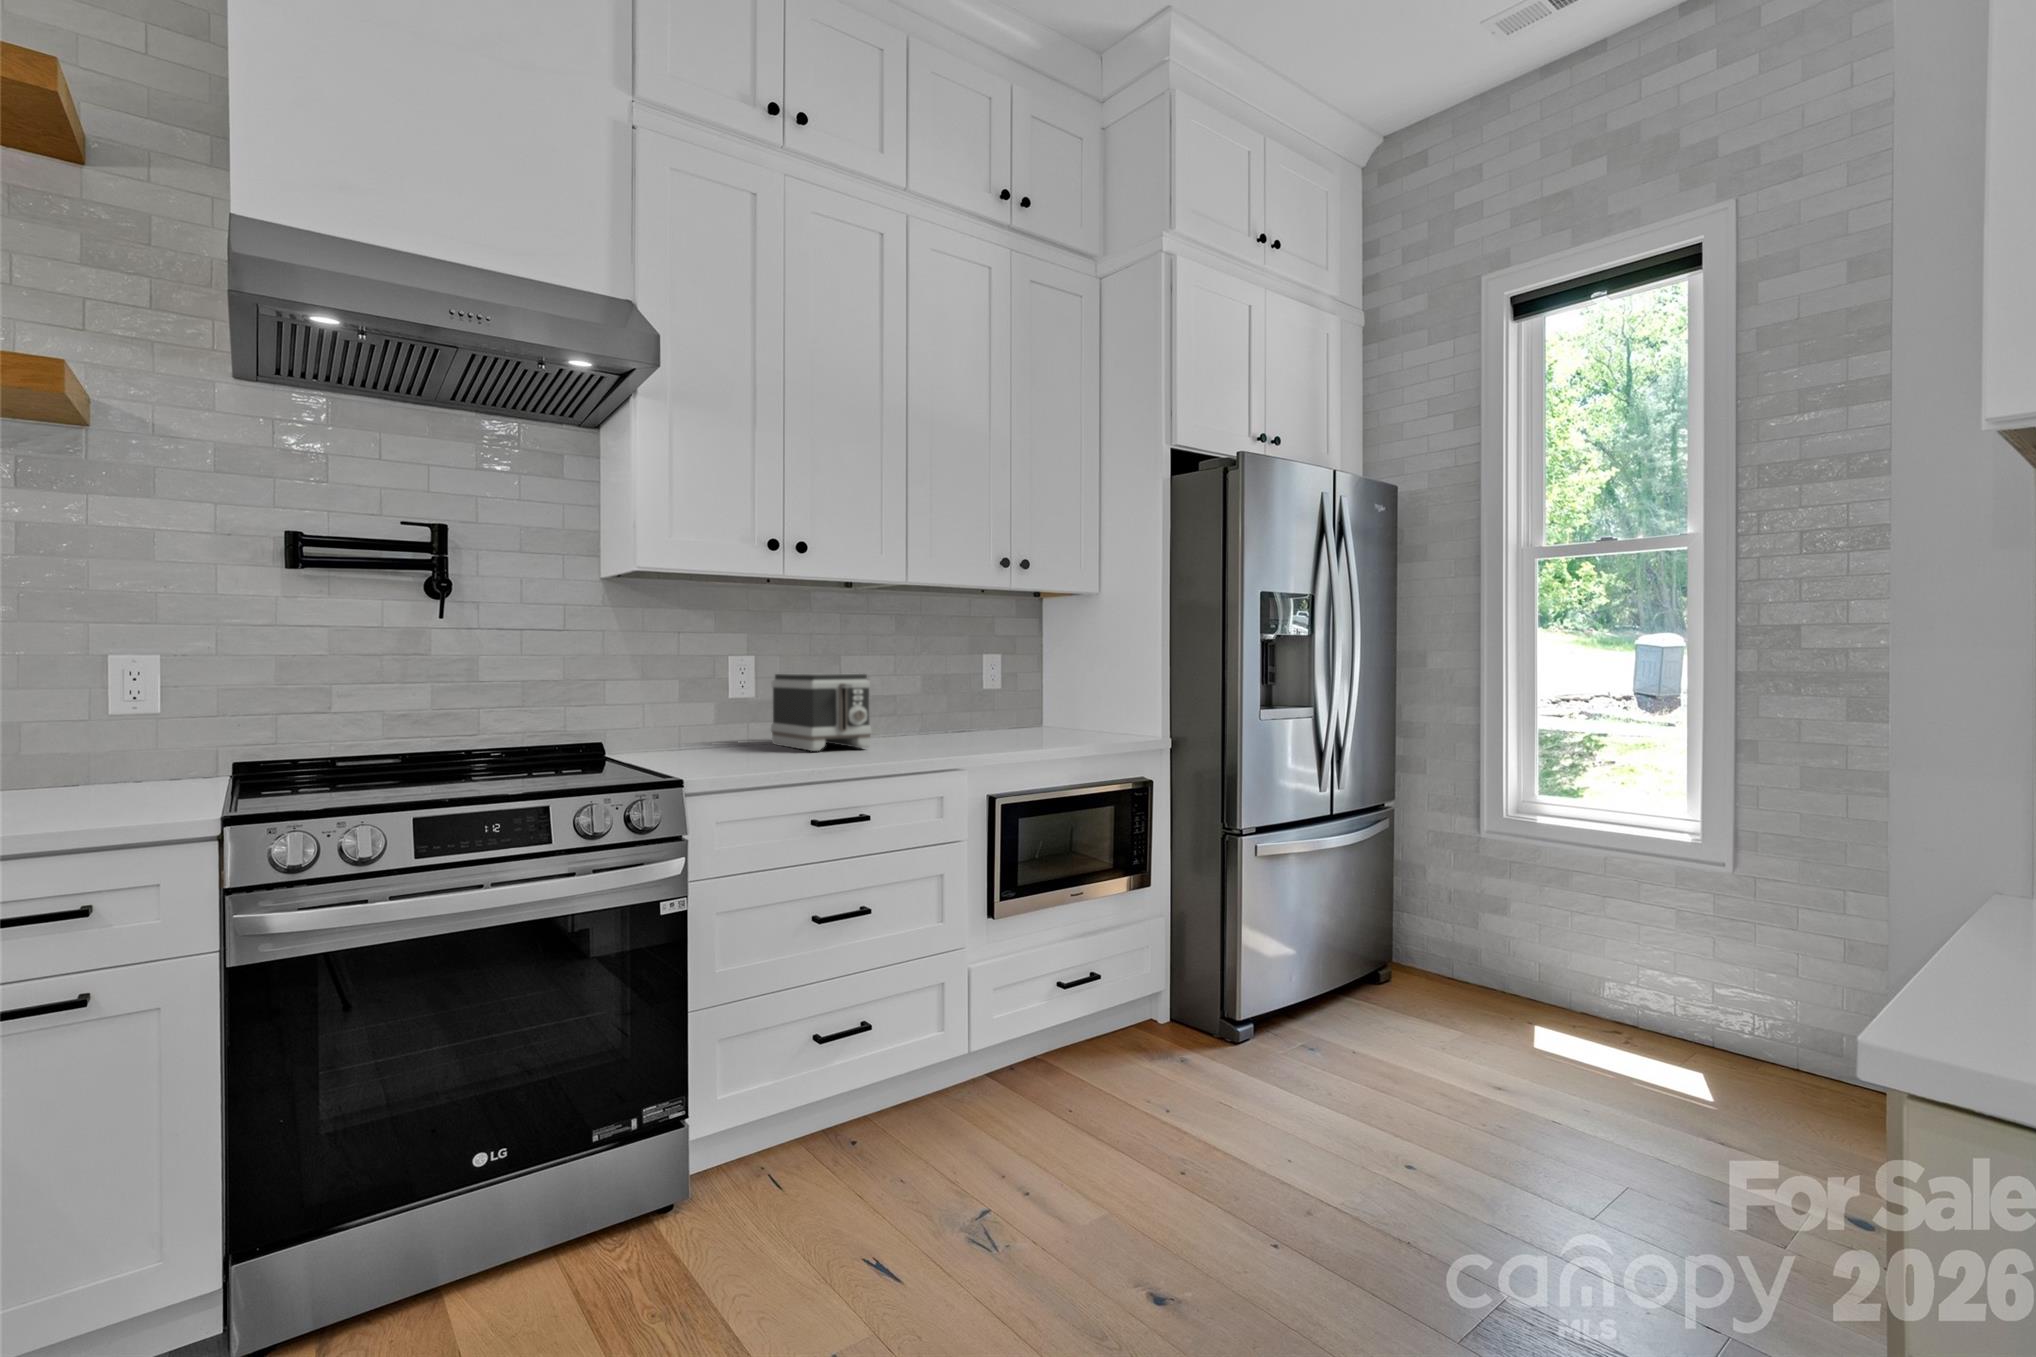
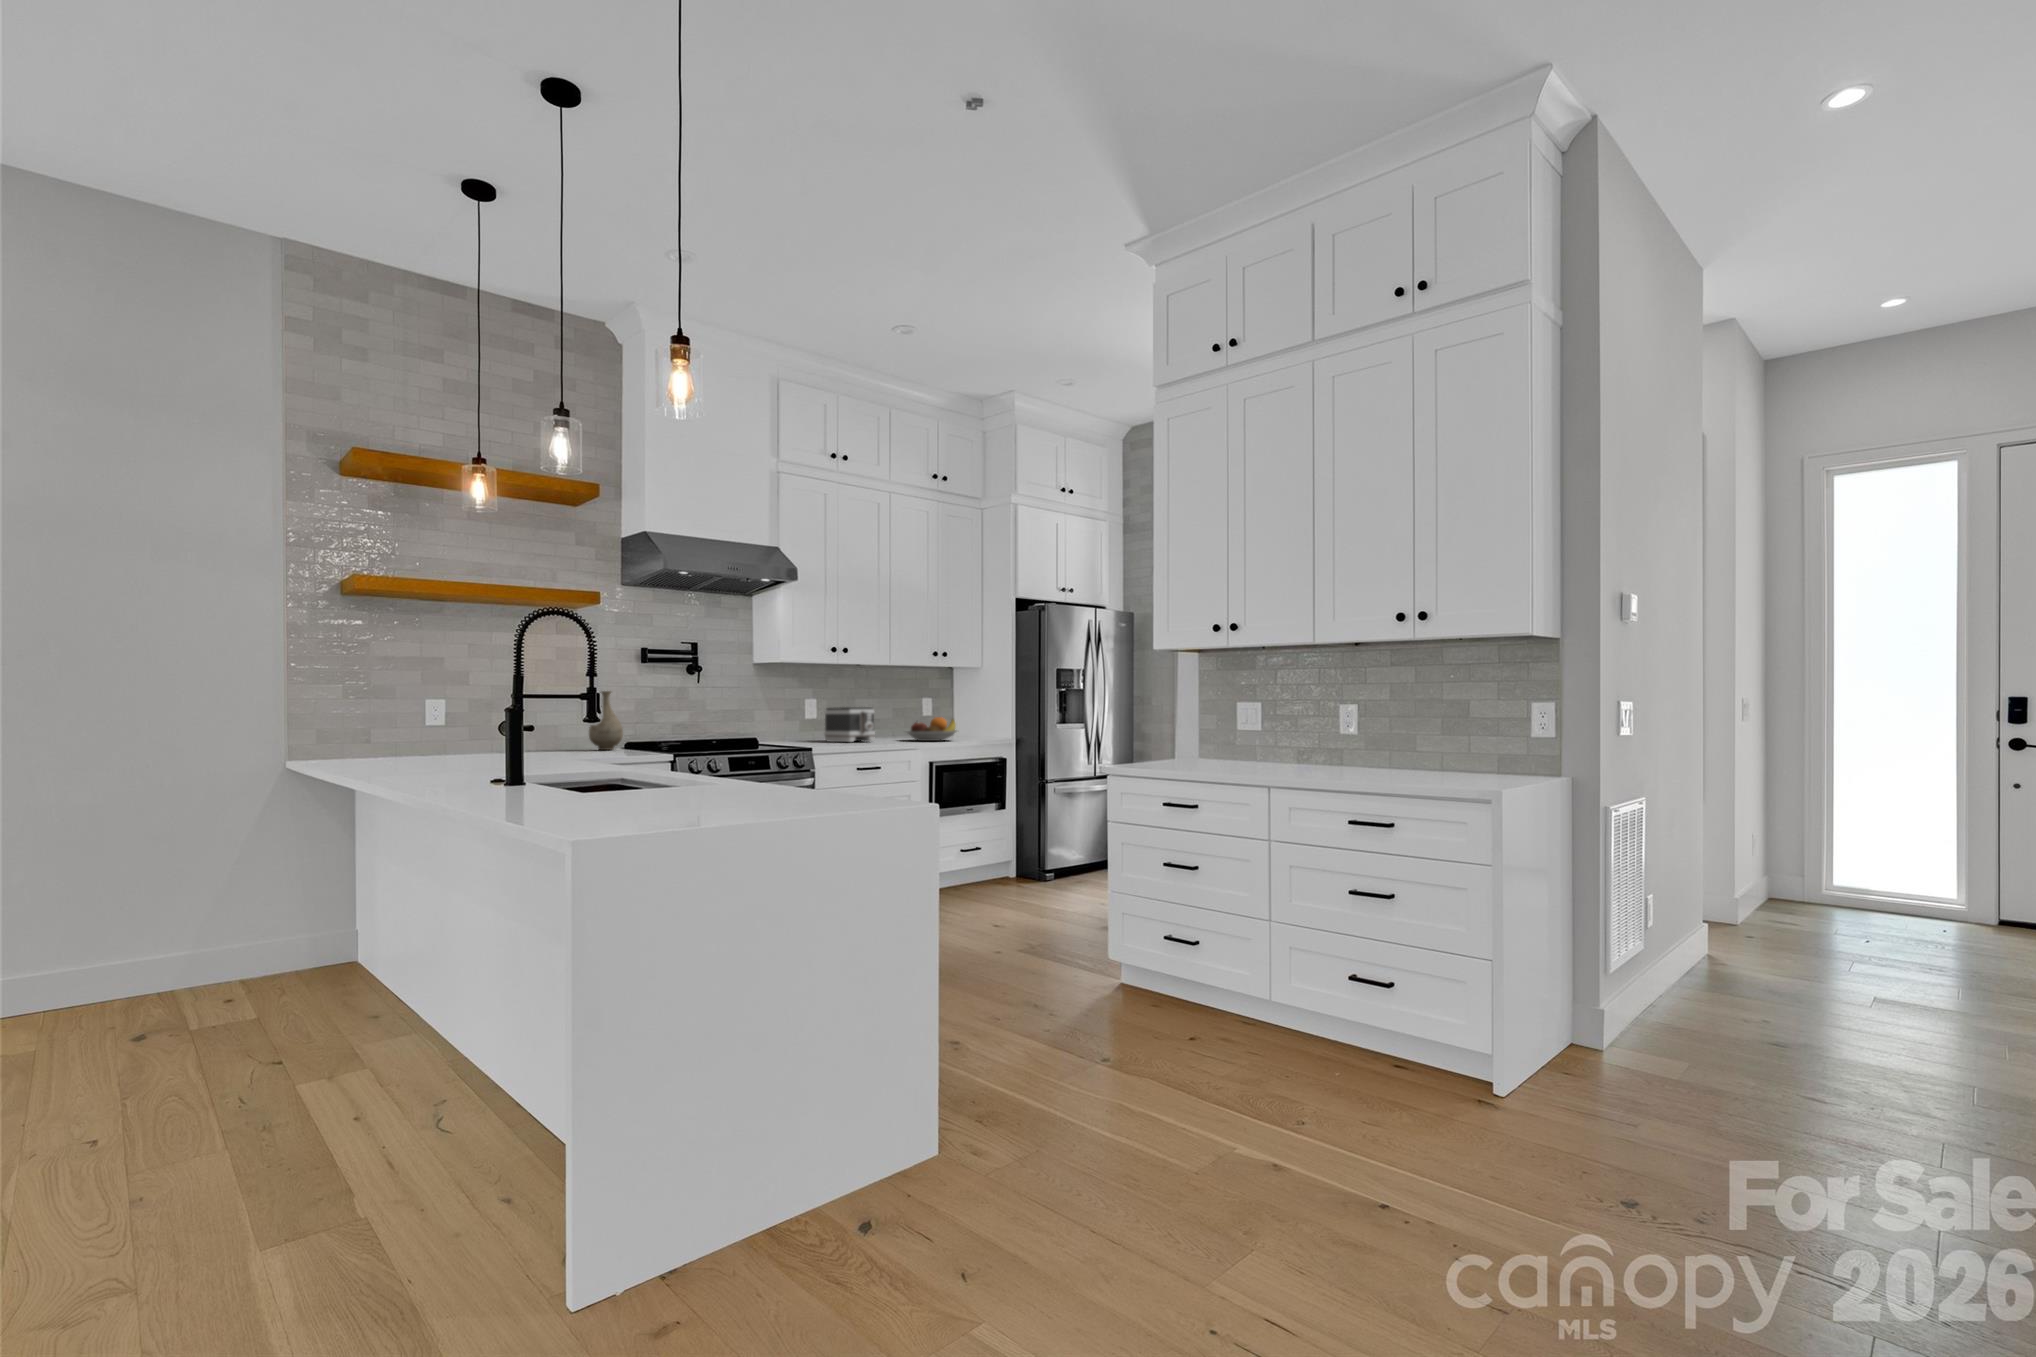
vase: none [69,635,181,791] -> present [589,691,623,750]
fruit bowl: none [938,695,1052,745] -> present [906,717,957,741]

